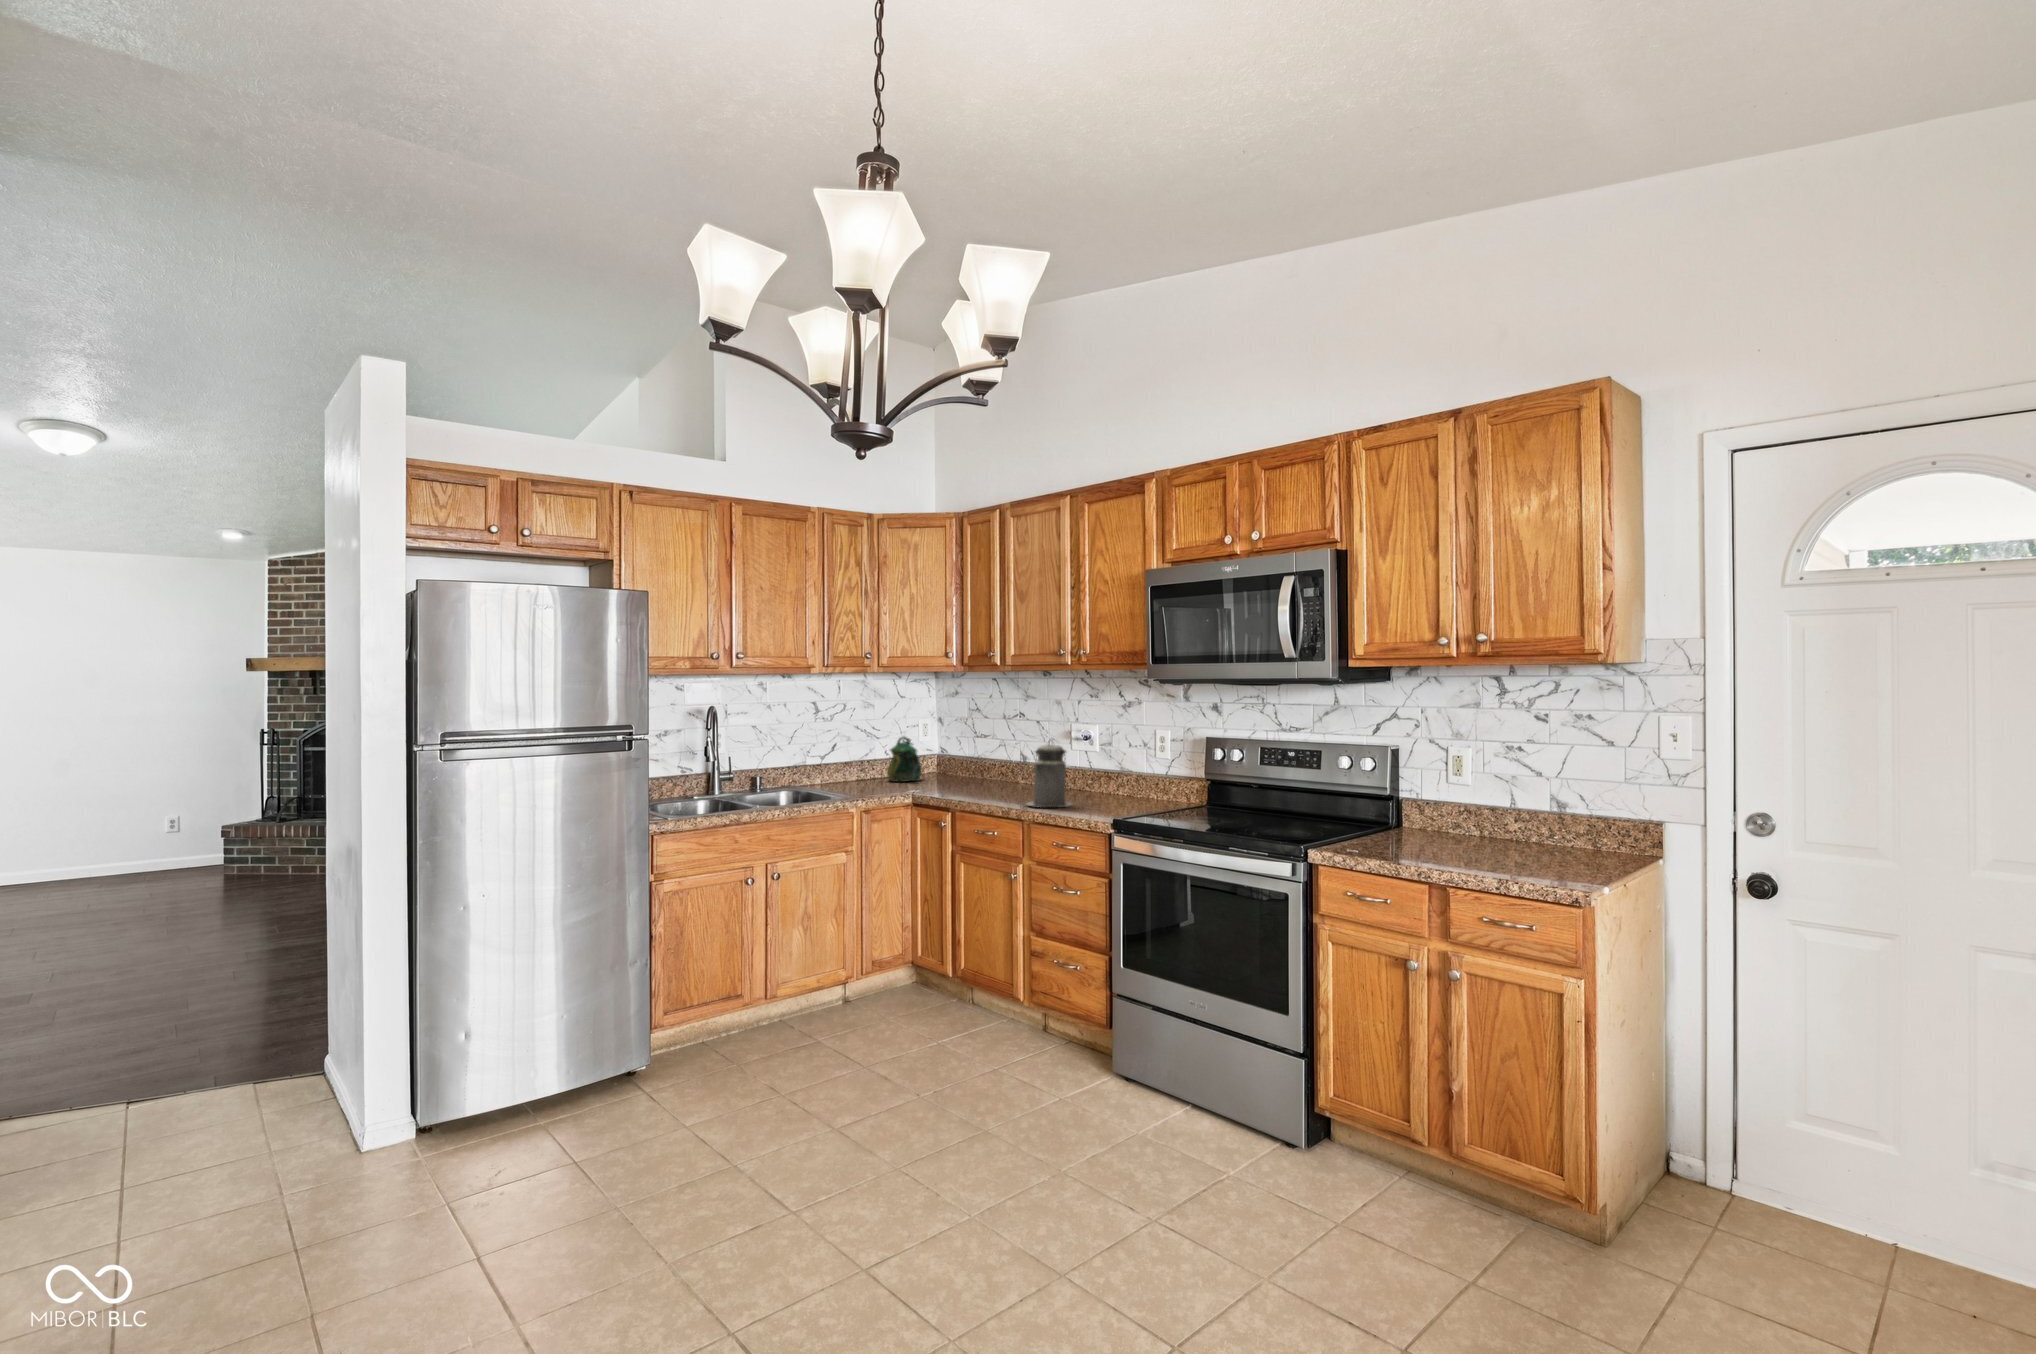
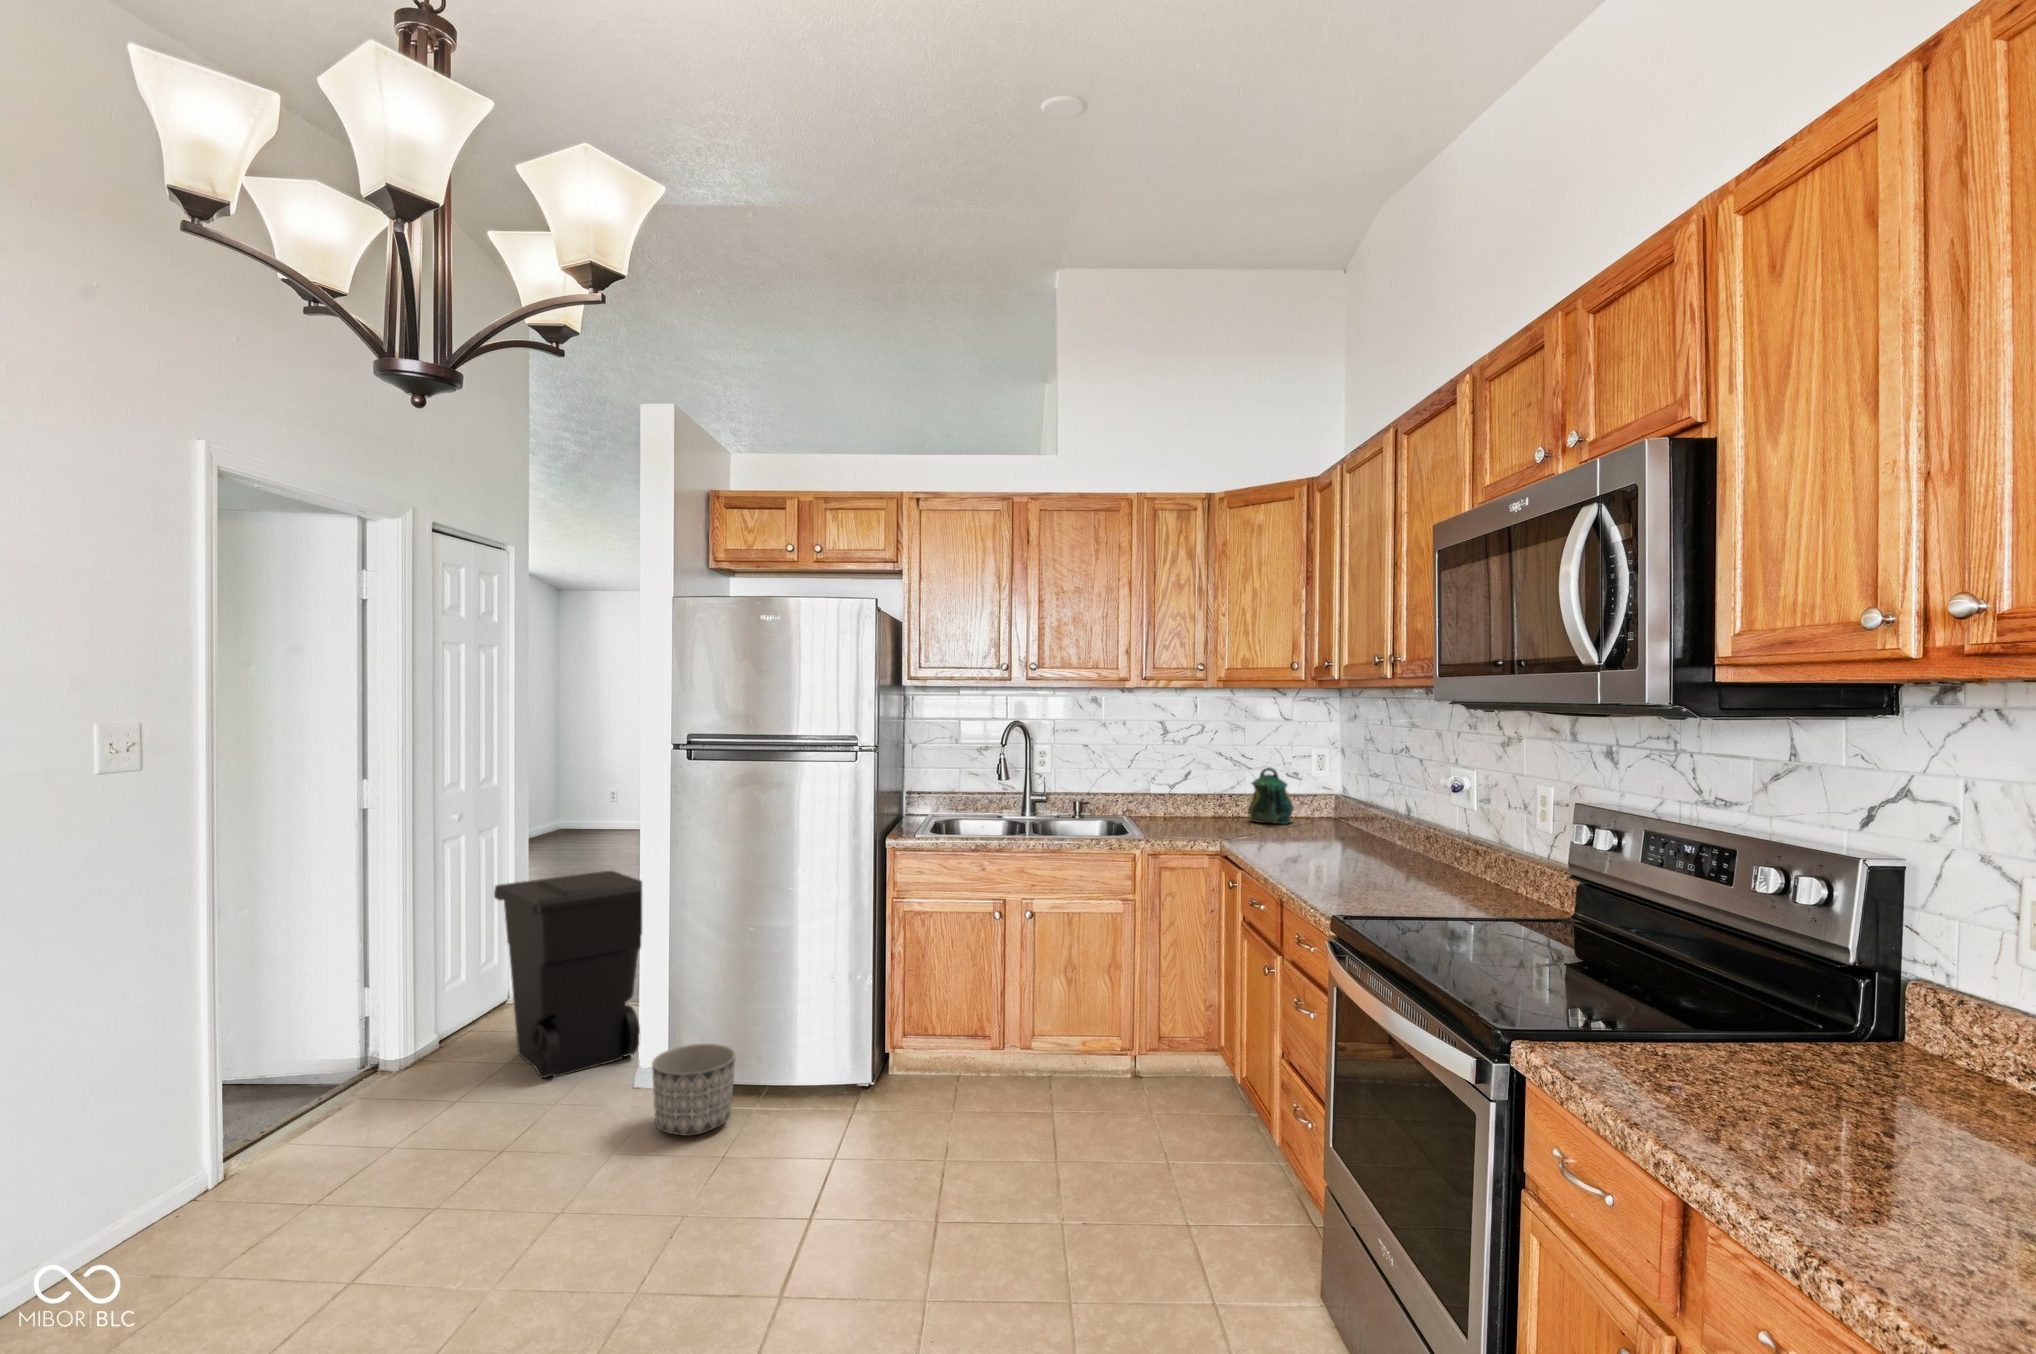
canister: present [1027,740,1071,807] -> none [1301,784,1371,884]
trash can: none [52,914,352,1184] -> present [494,871,642,1078]
planter: none [447,1062,543,1162] -> present [652,1044,736,1136]

